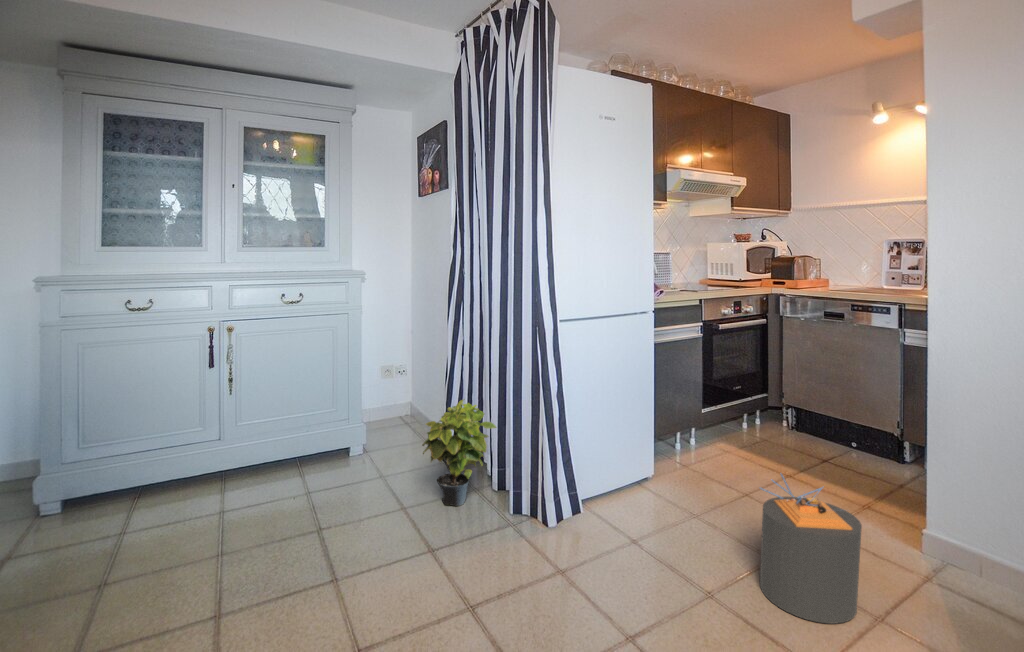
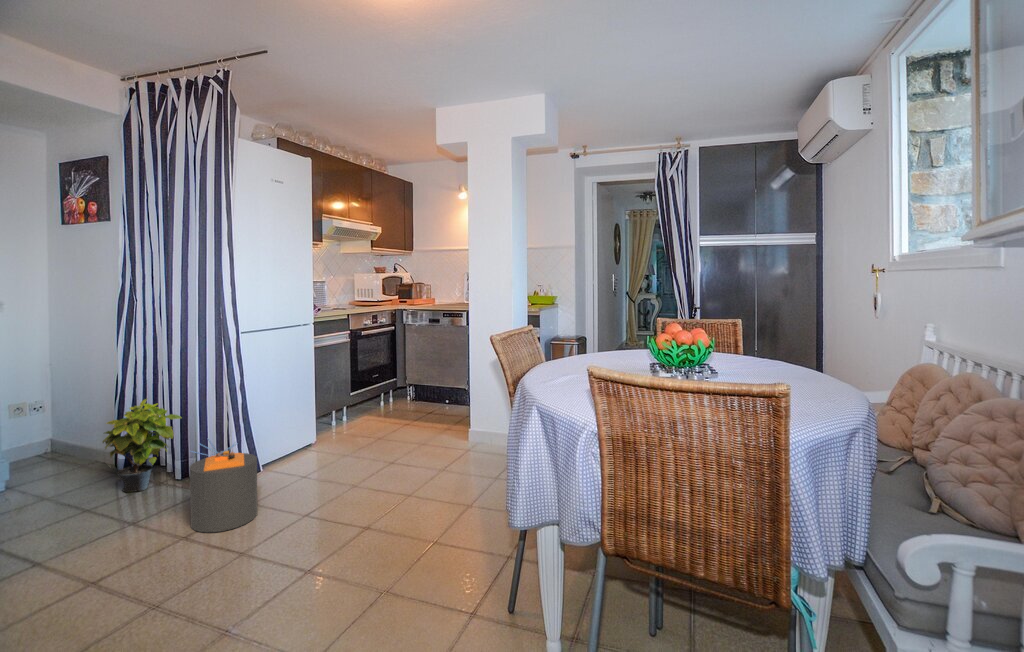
trash can: present [760,474,862,624] -> present [190,439,258,532]

